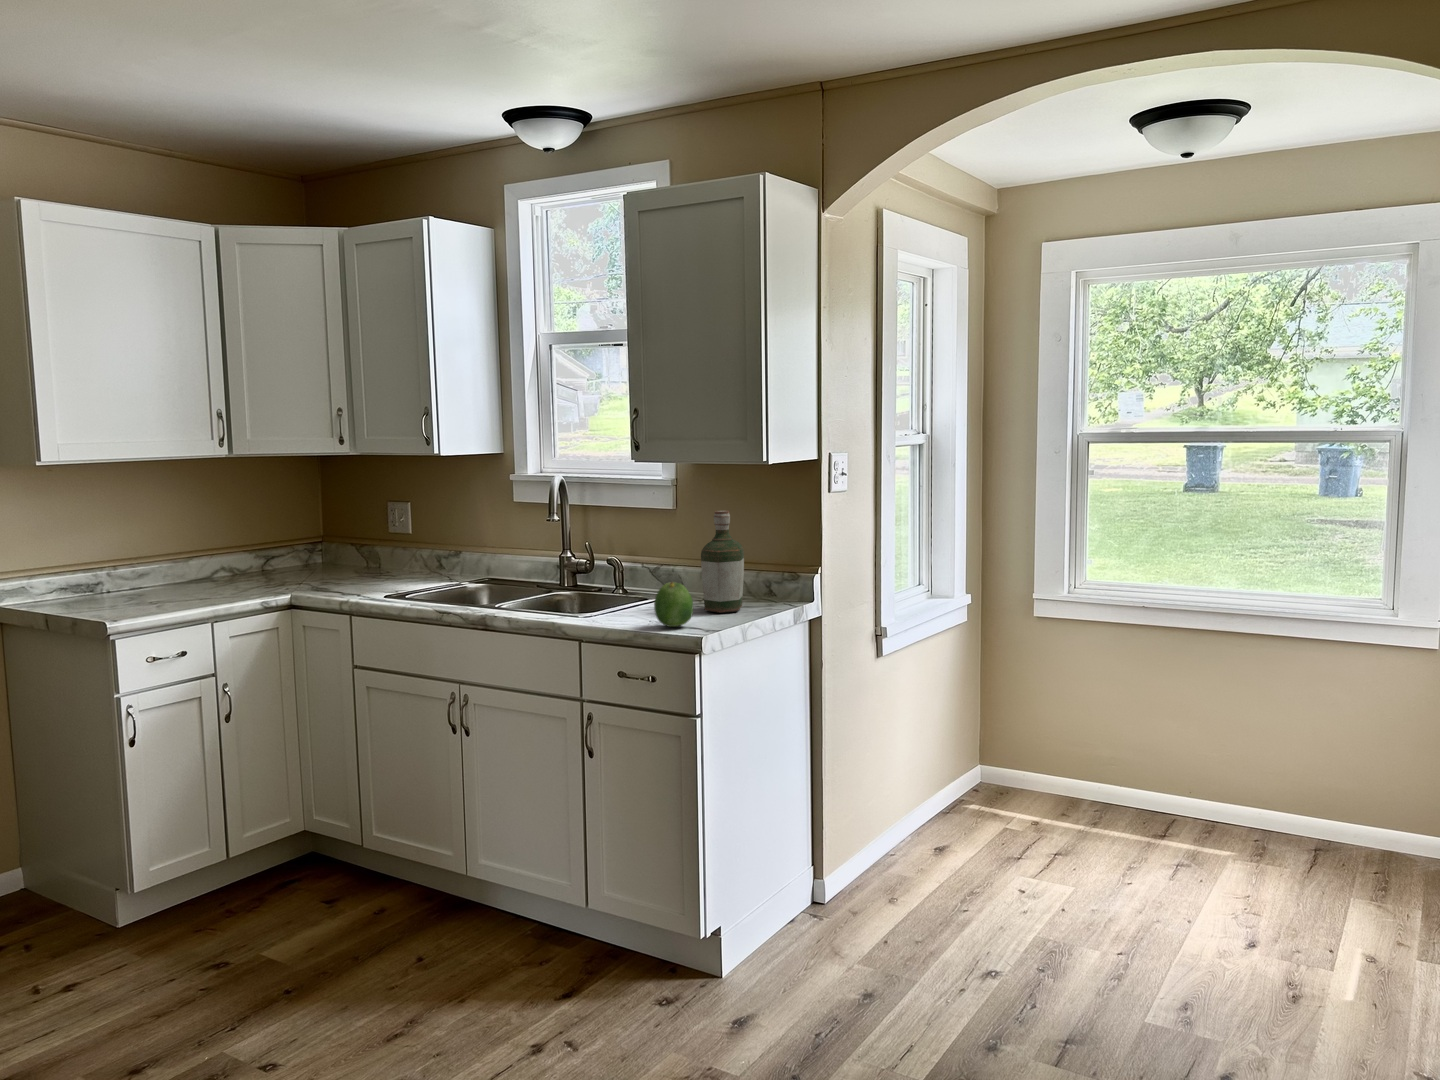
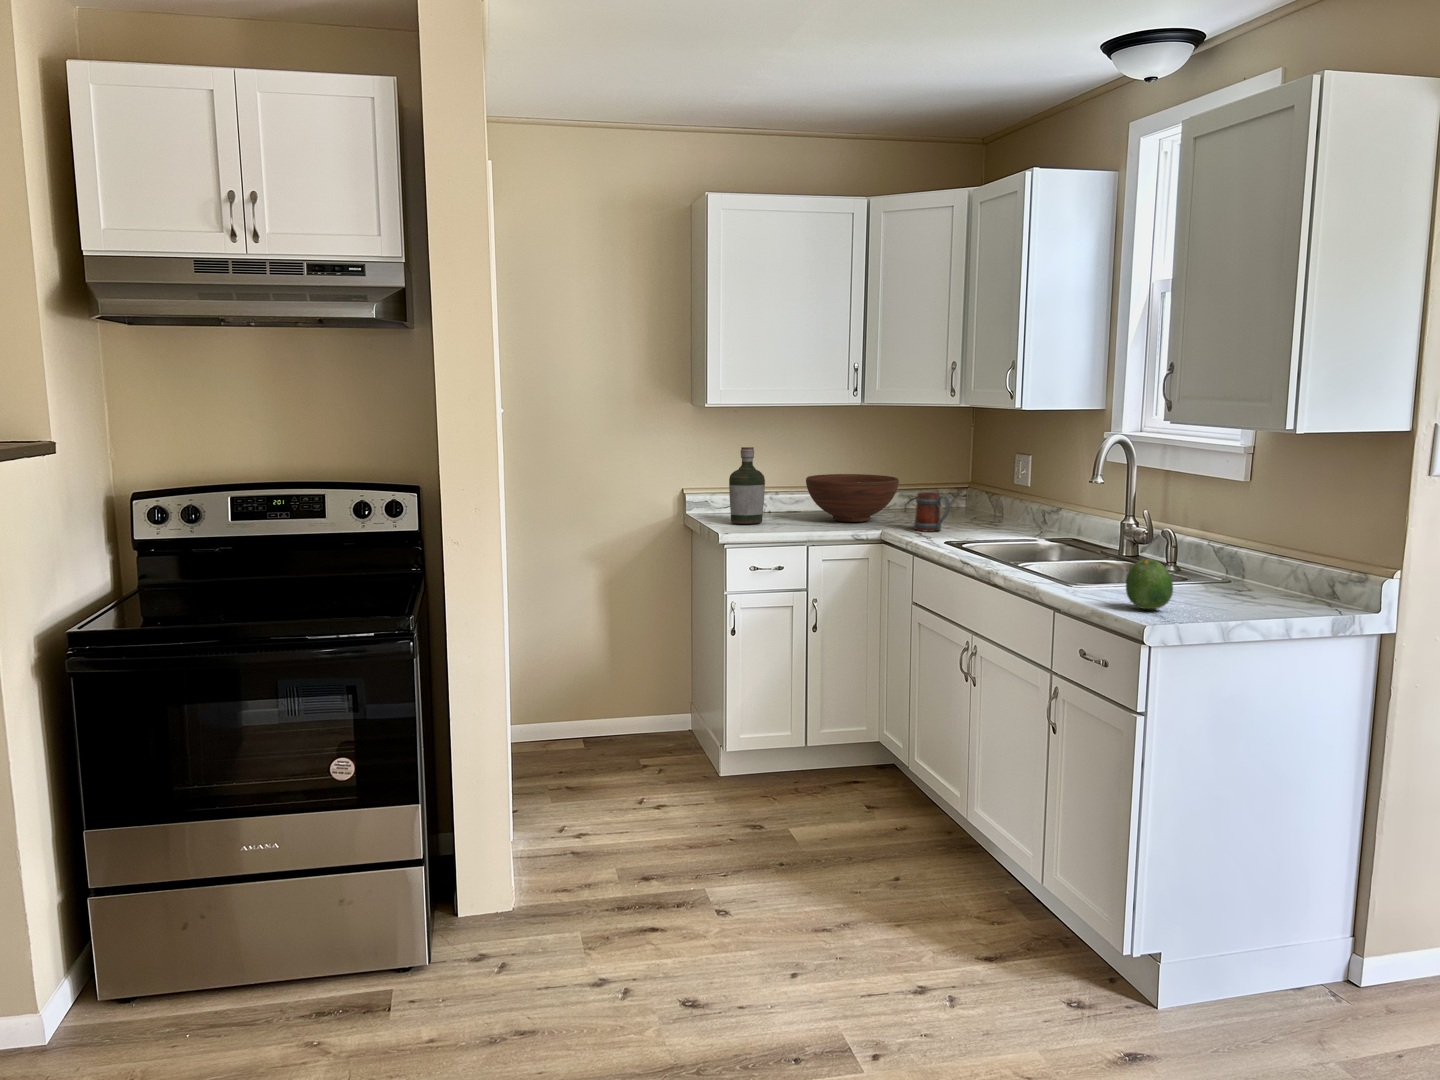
bottle: present [701,510,744,613] -> present [729,447,765,524]
fruit bowl: none [169,535,285,591] -> present [806,474,899,522]
mug: none [319,547,361,590] -> present [914,492,950,532]

